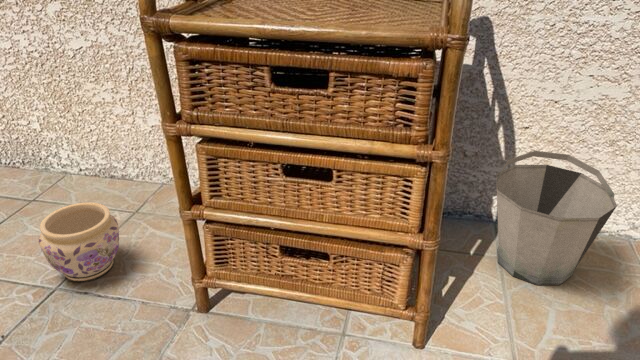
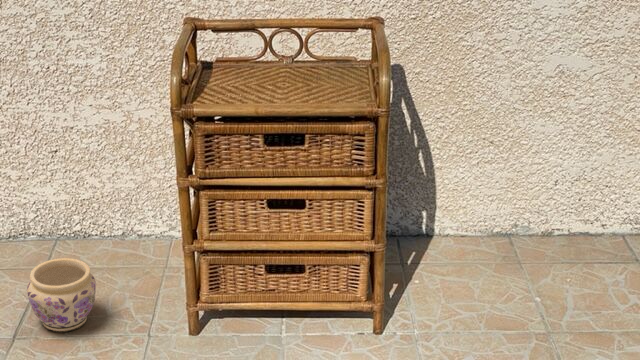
bucket: present [496,151,617,285] -> none [421,168,513,281]

